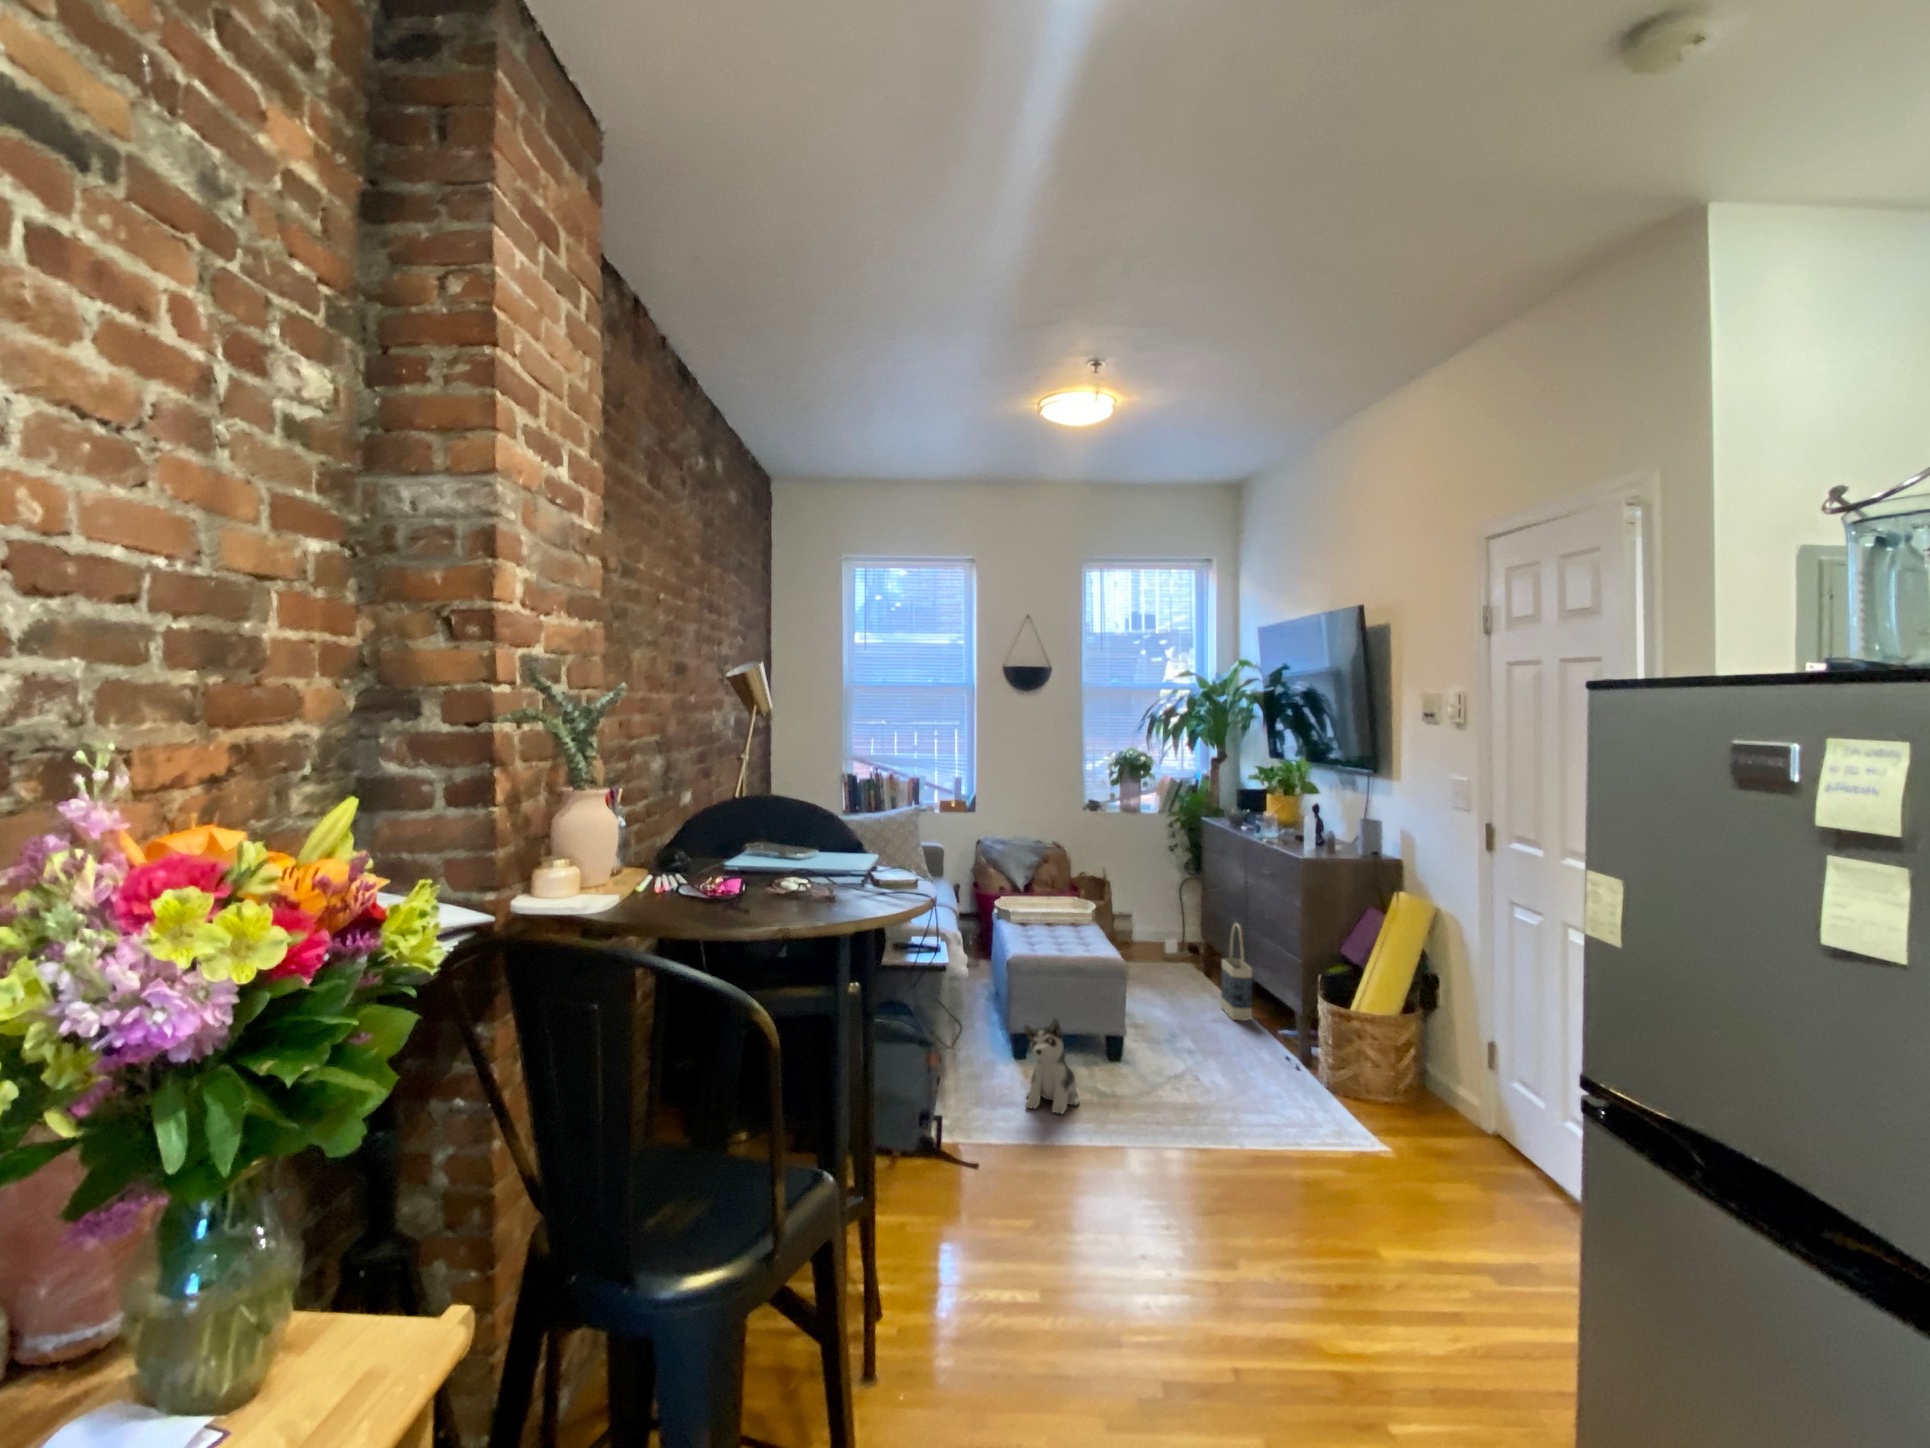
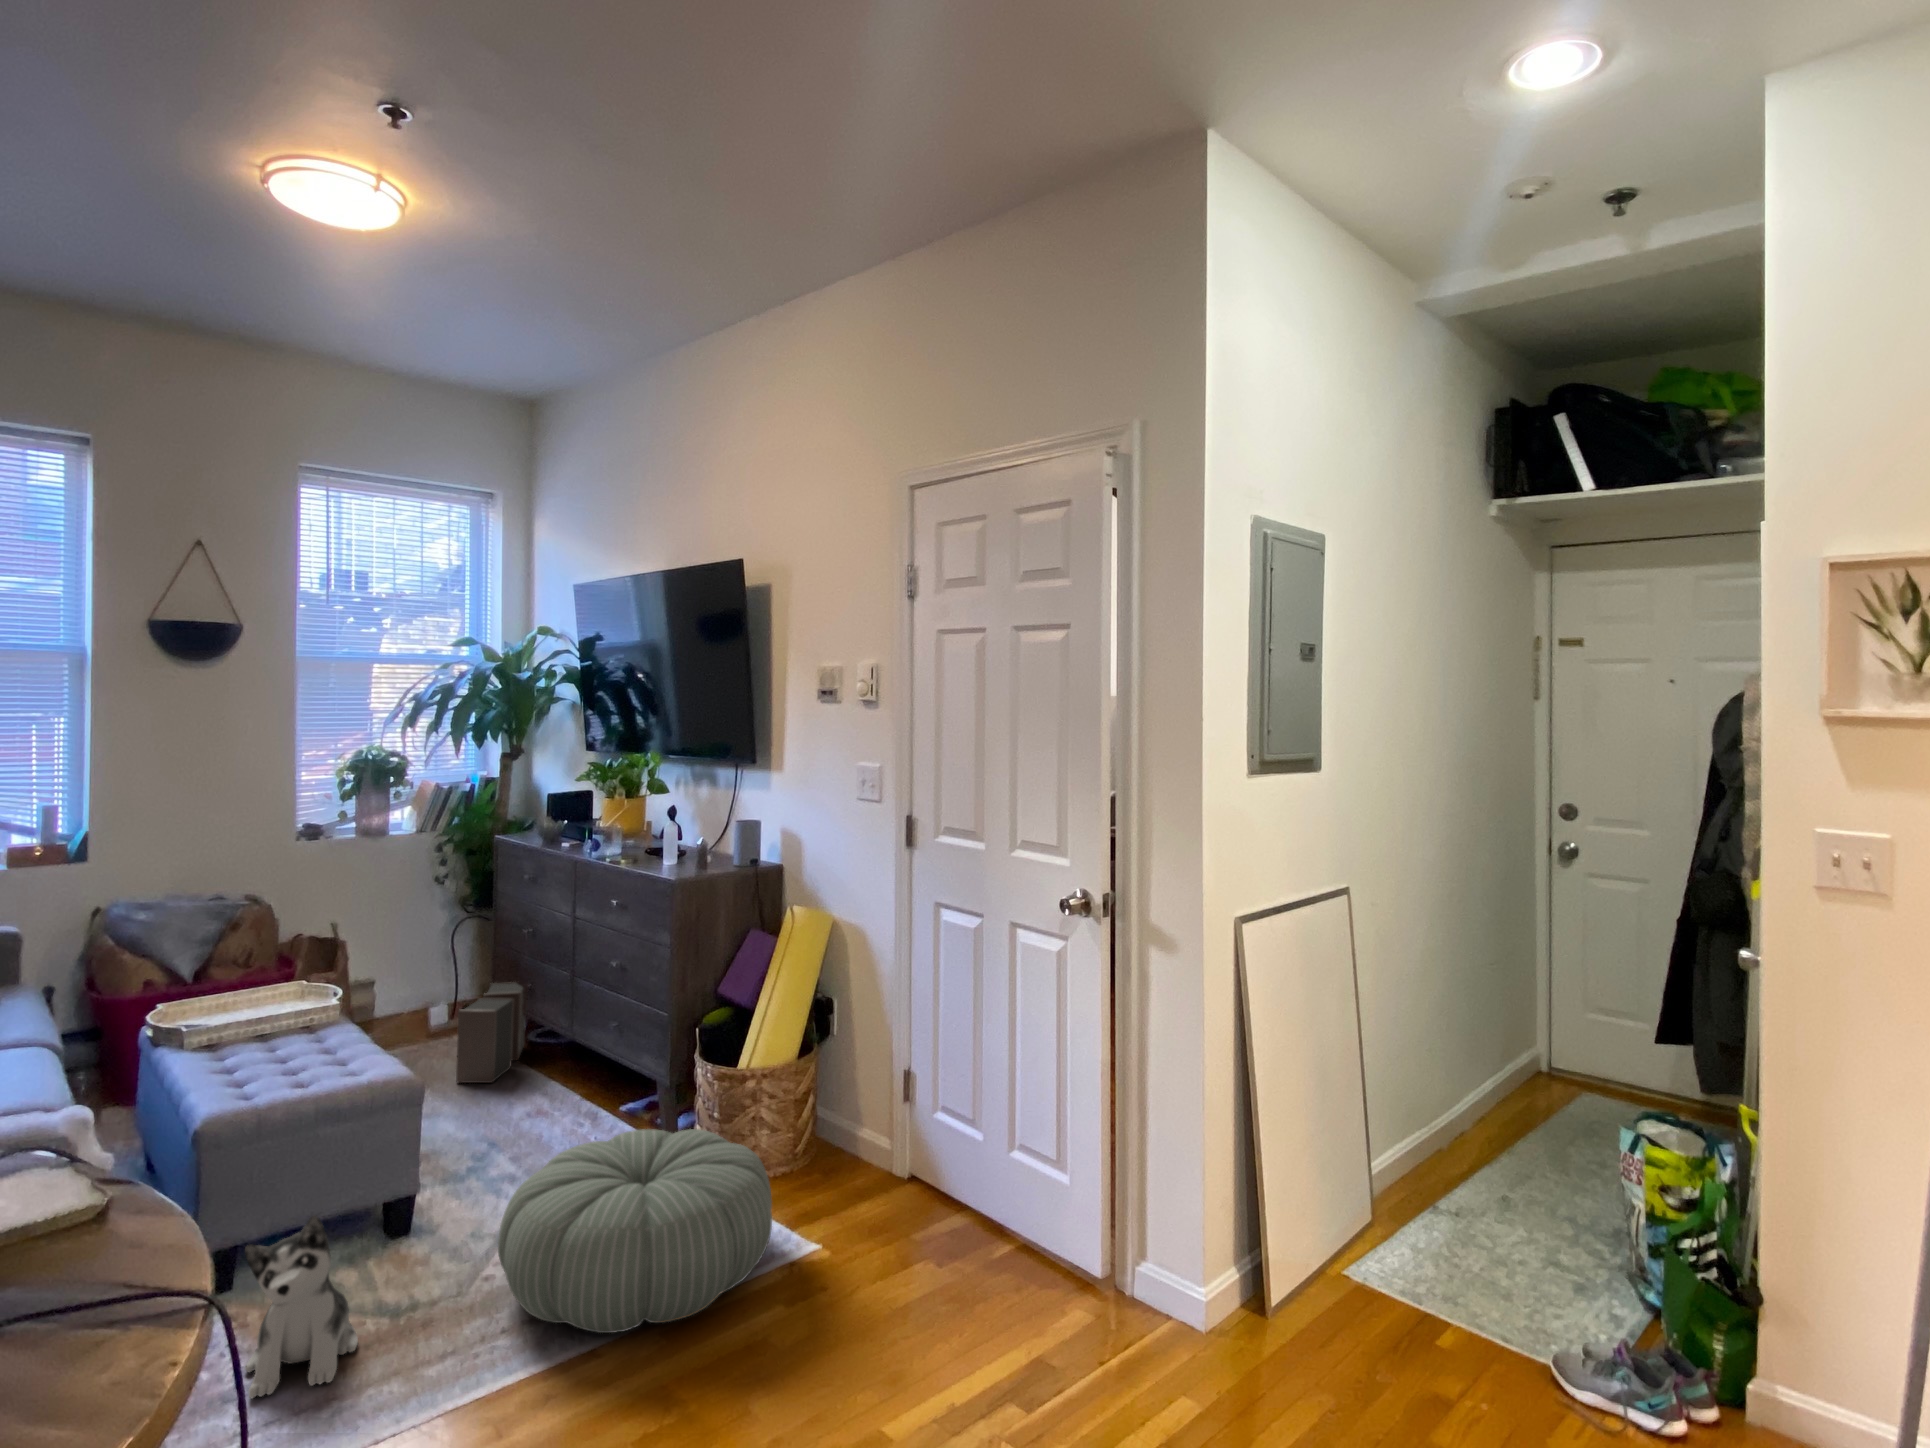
speaker: none [1171,924,1222,992] -> present [456,982,525,1083]
bag: present [1221,924,1252,1021] -> none [540,977,589,1111]
pouf: none [1157,1029,1347,1157] -> present [498,1129,772,1333]

